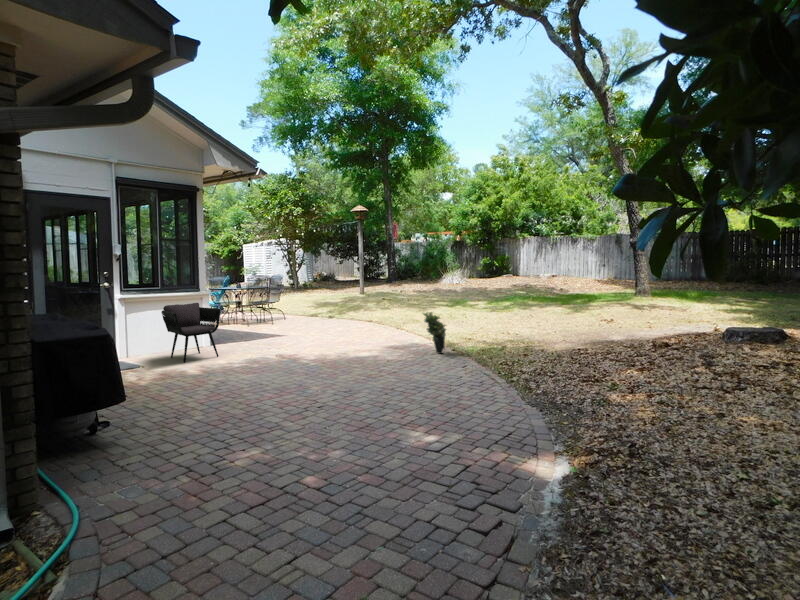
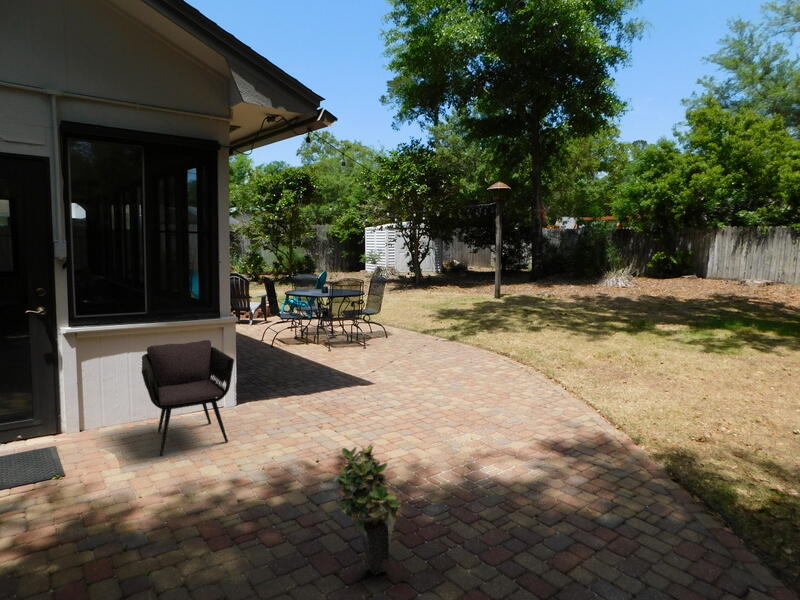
potted plant: present [423,312,446,354] -> present [334,444,401,575]

